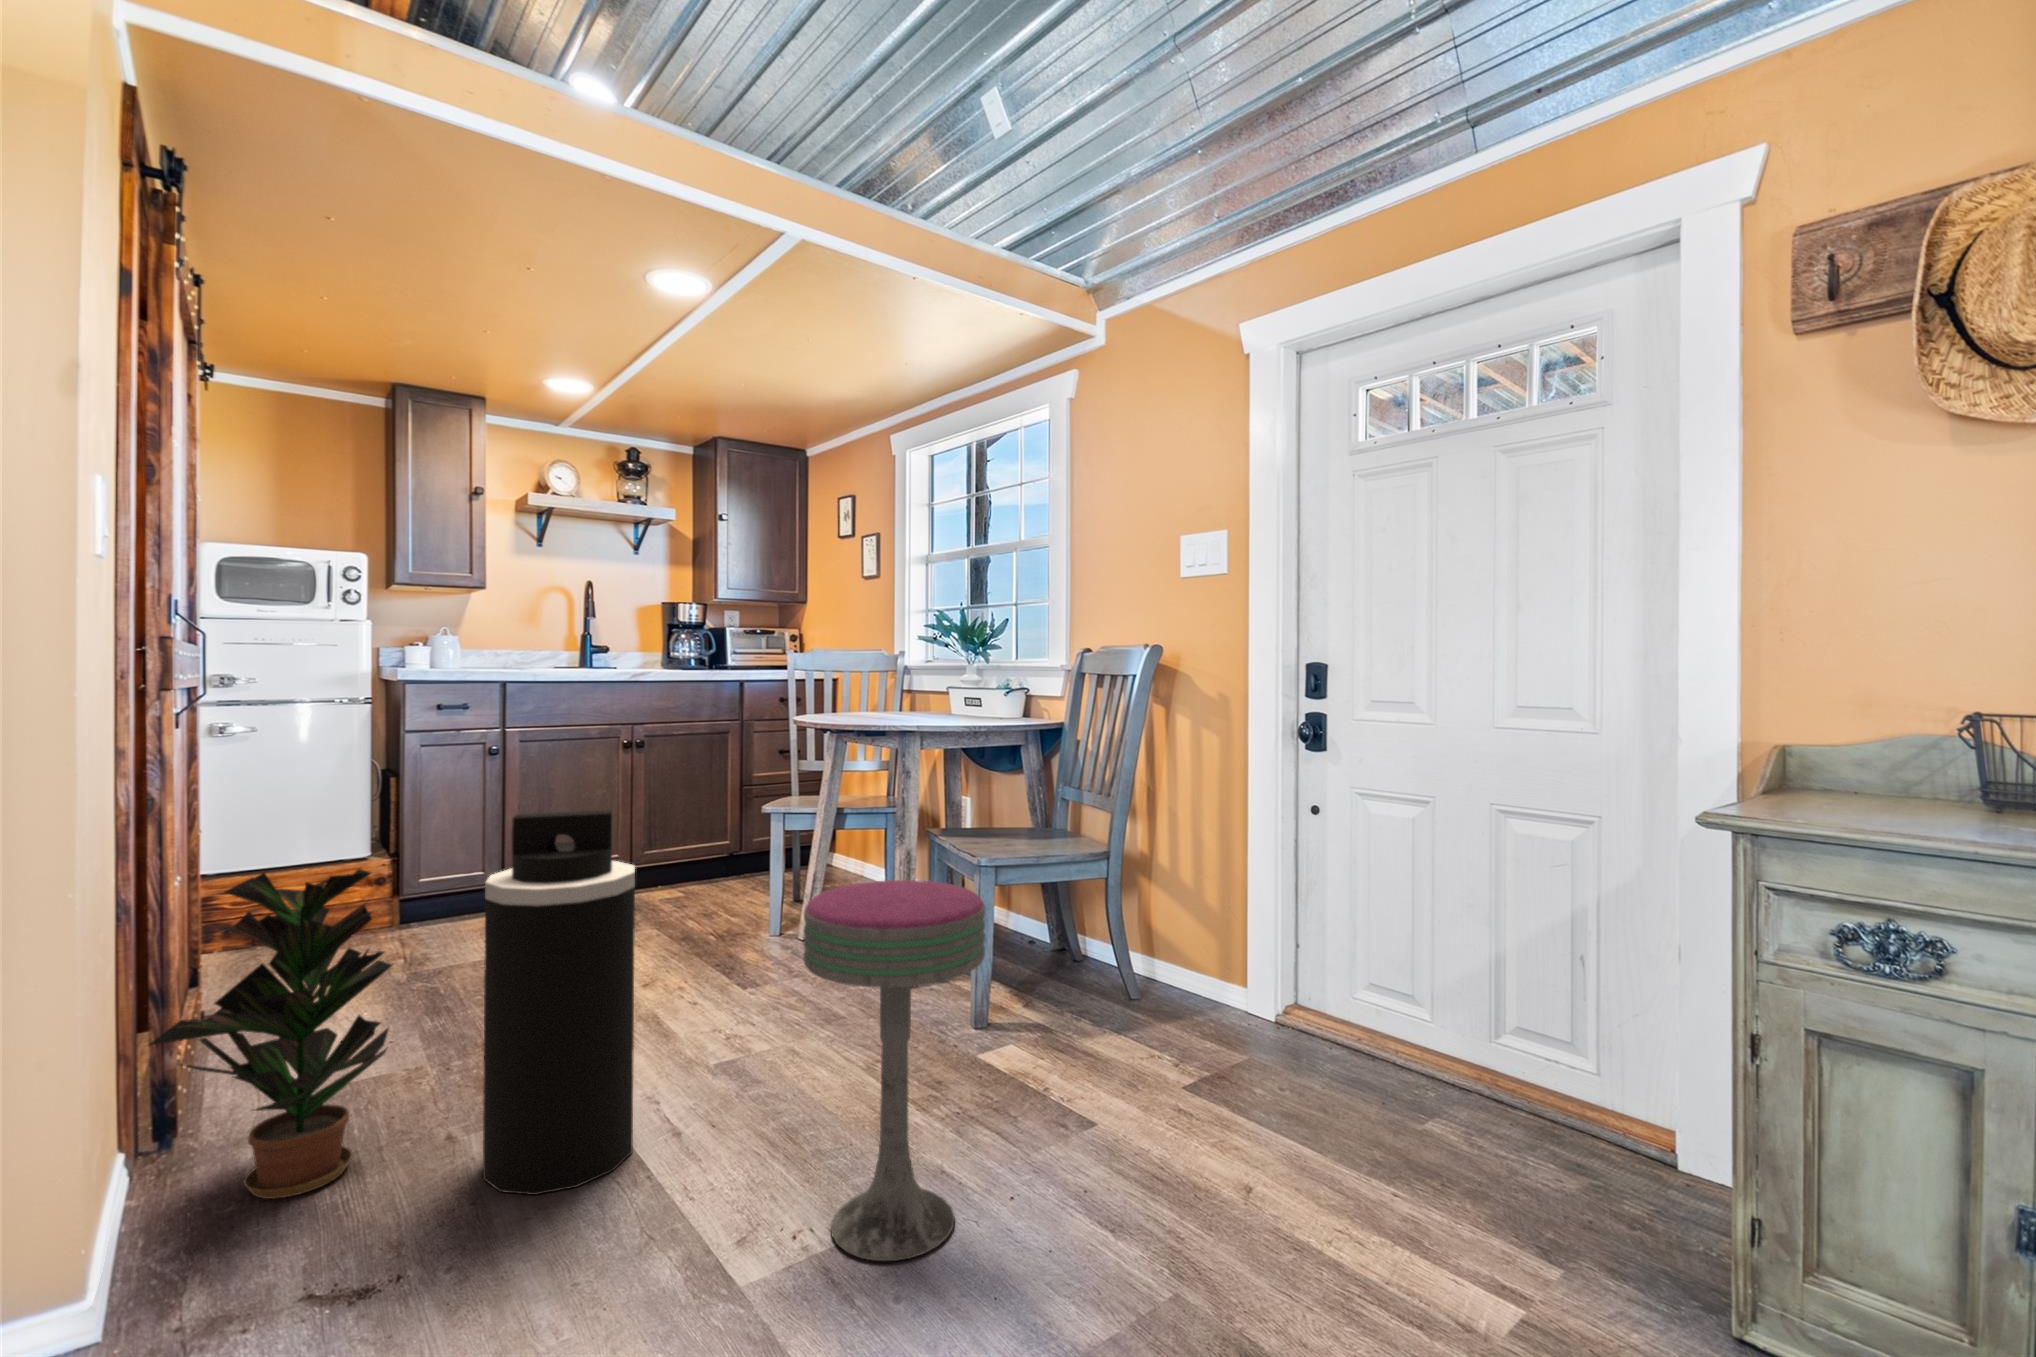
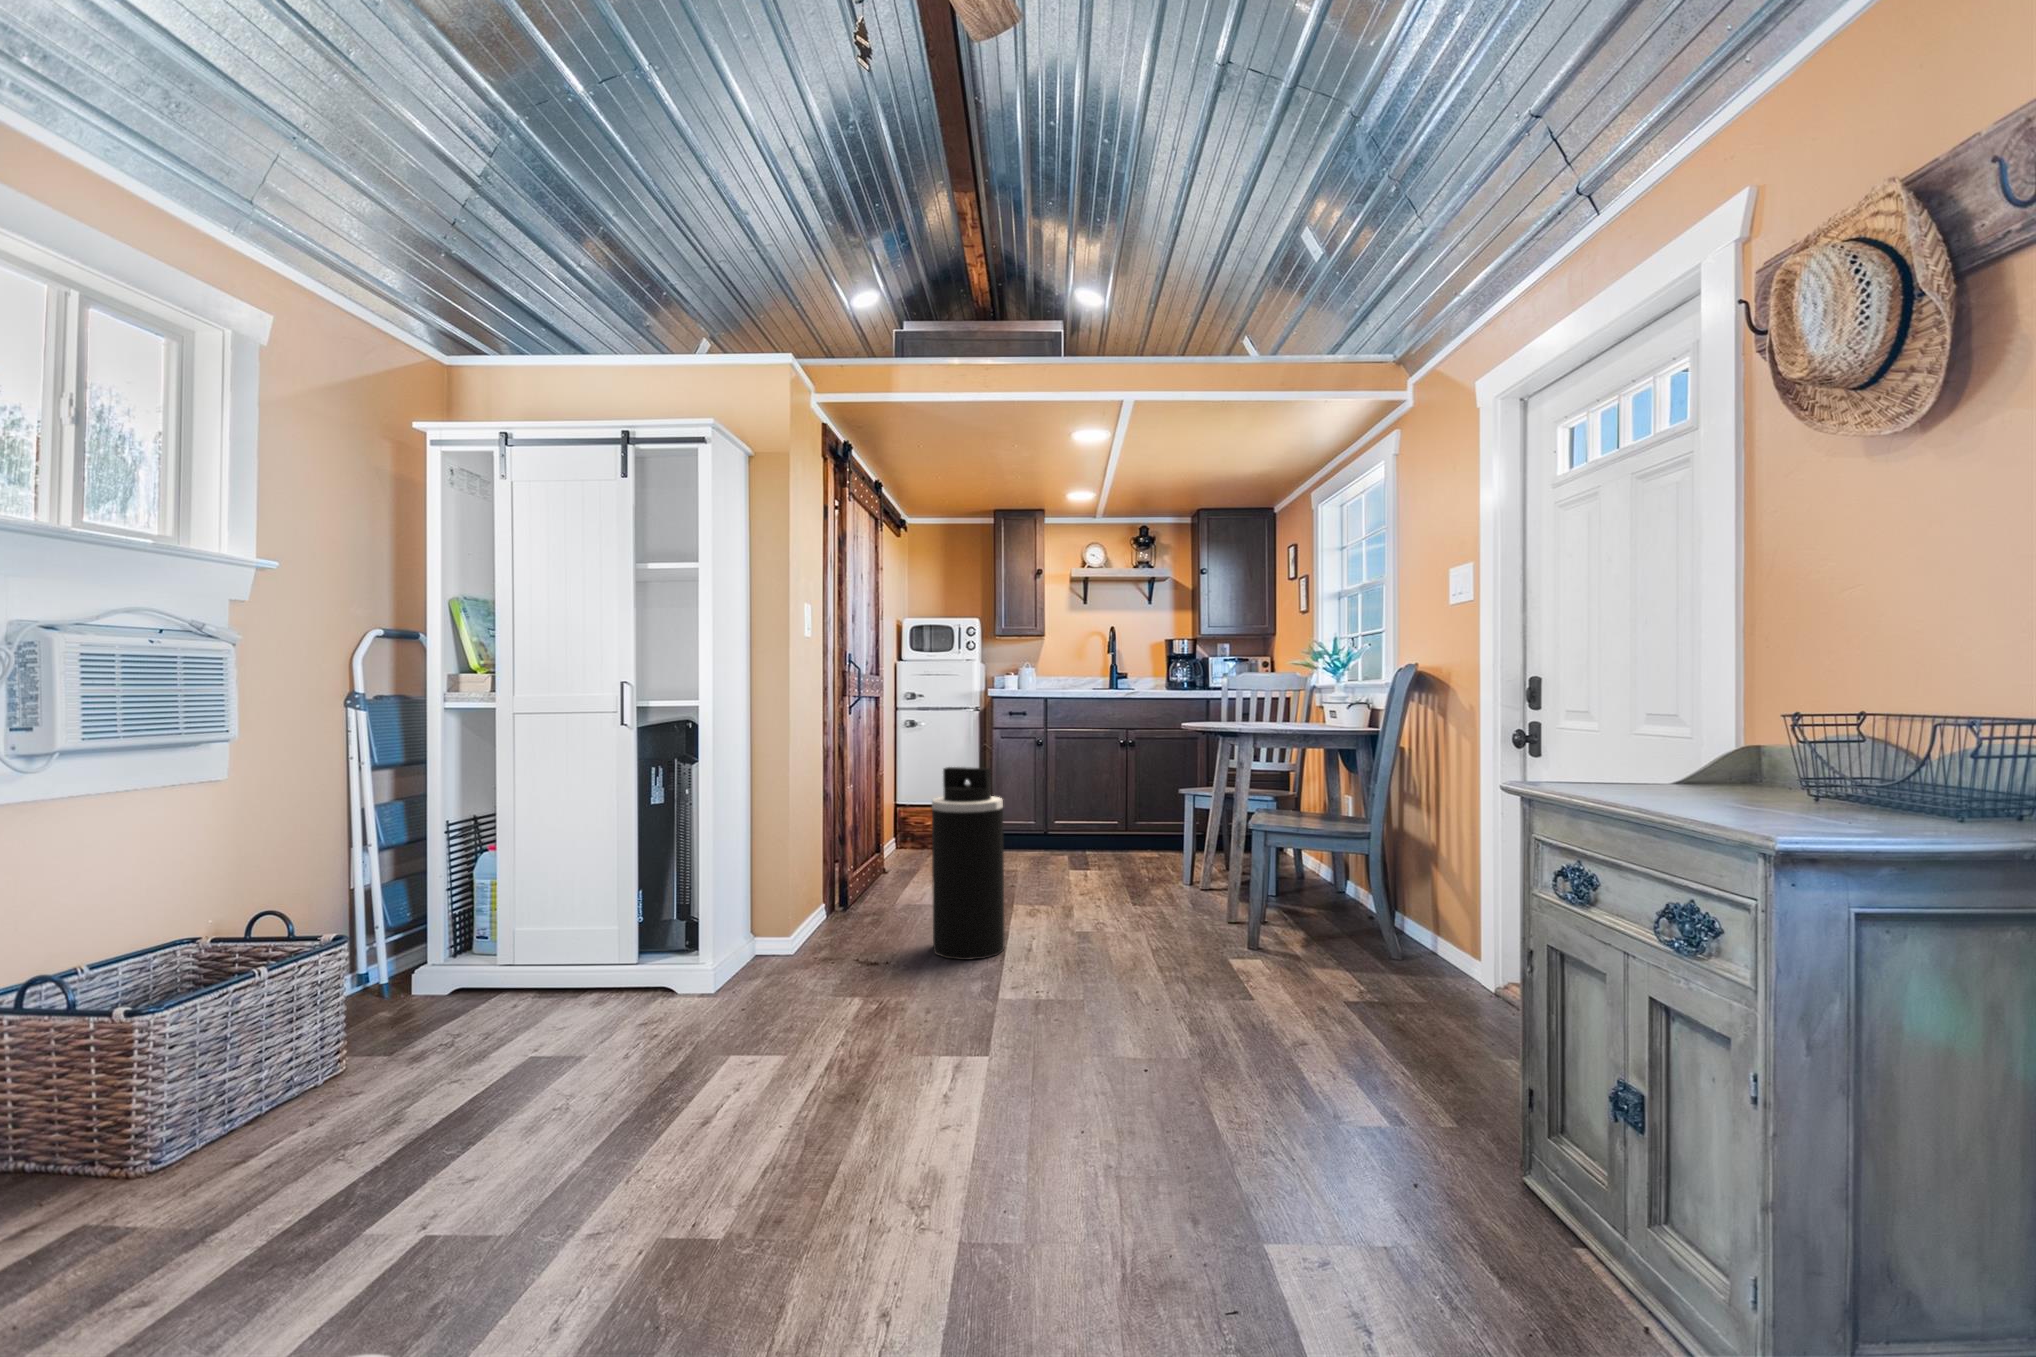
potted plant: present [150,869,393,1199] -> none [821,788,912,938]
bar stool: present [803,880,985,1261] -> none [1025,814,1127,1018]

